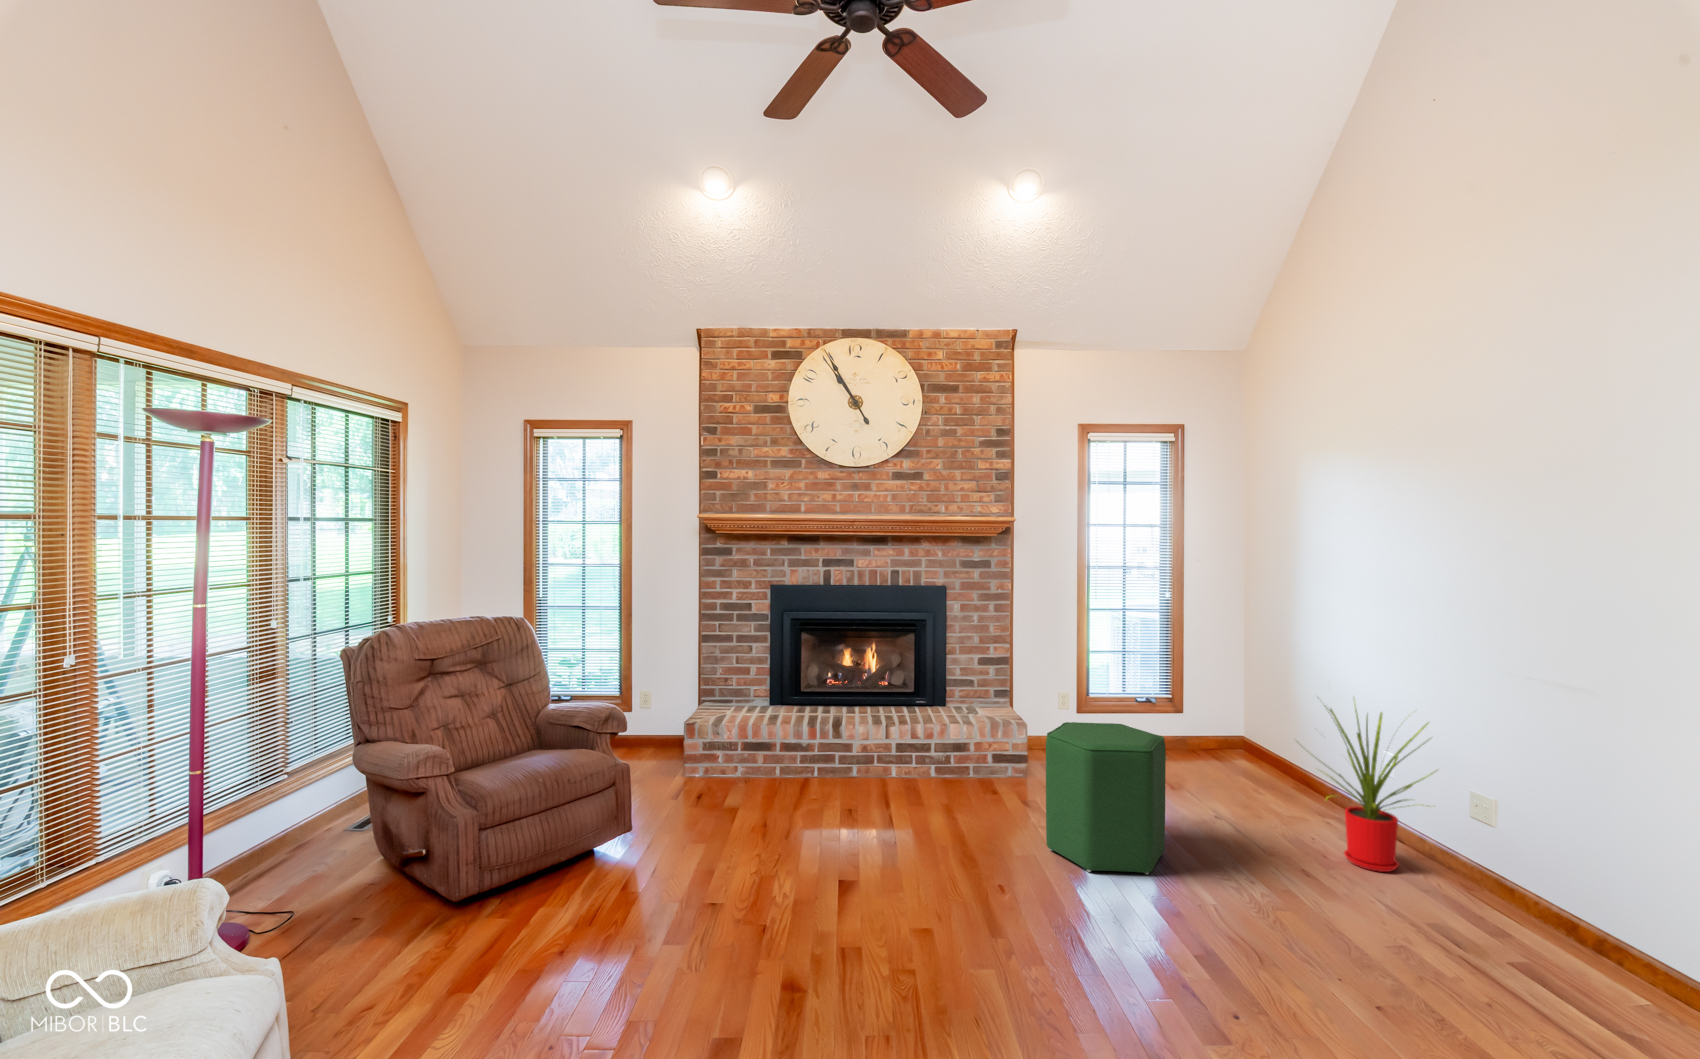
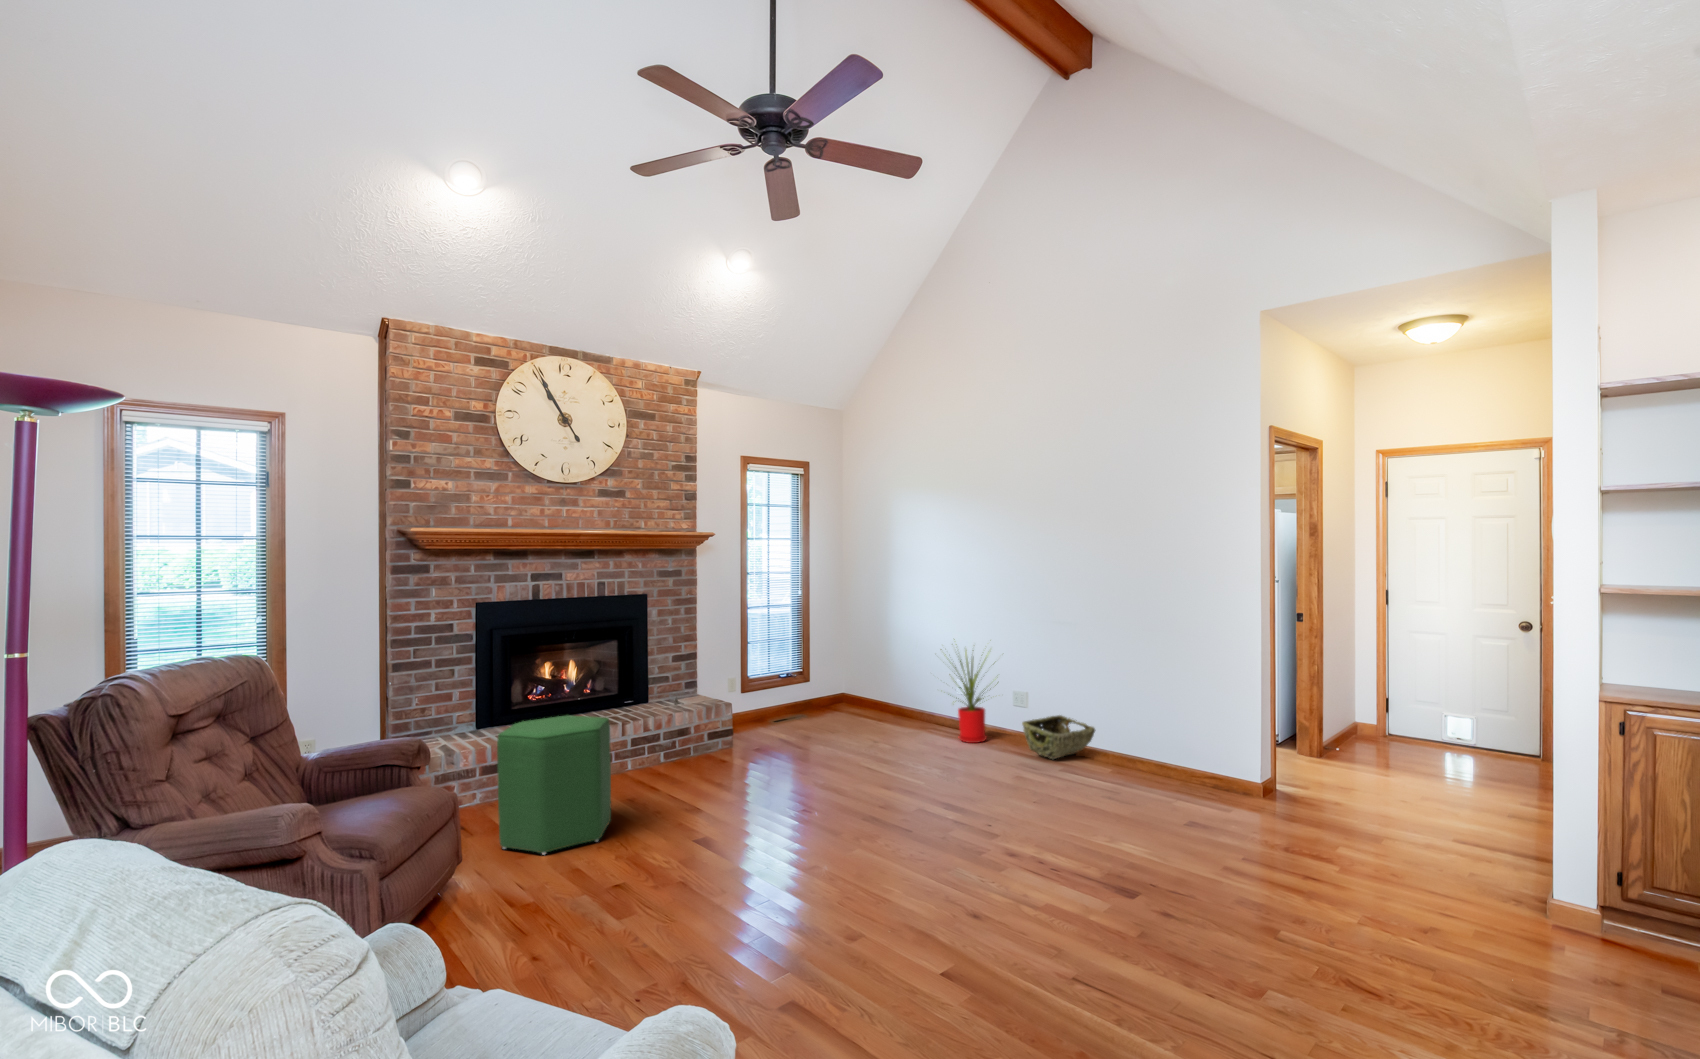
ottoman: present [1046,722,1166,875] -> present [497,716,611,855]
woven basket: none [1432,868,1619,961] -> present [1022,715,1095,759]

